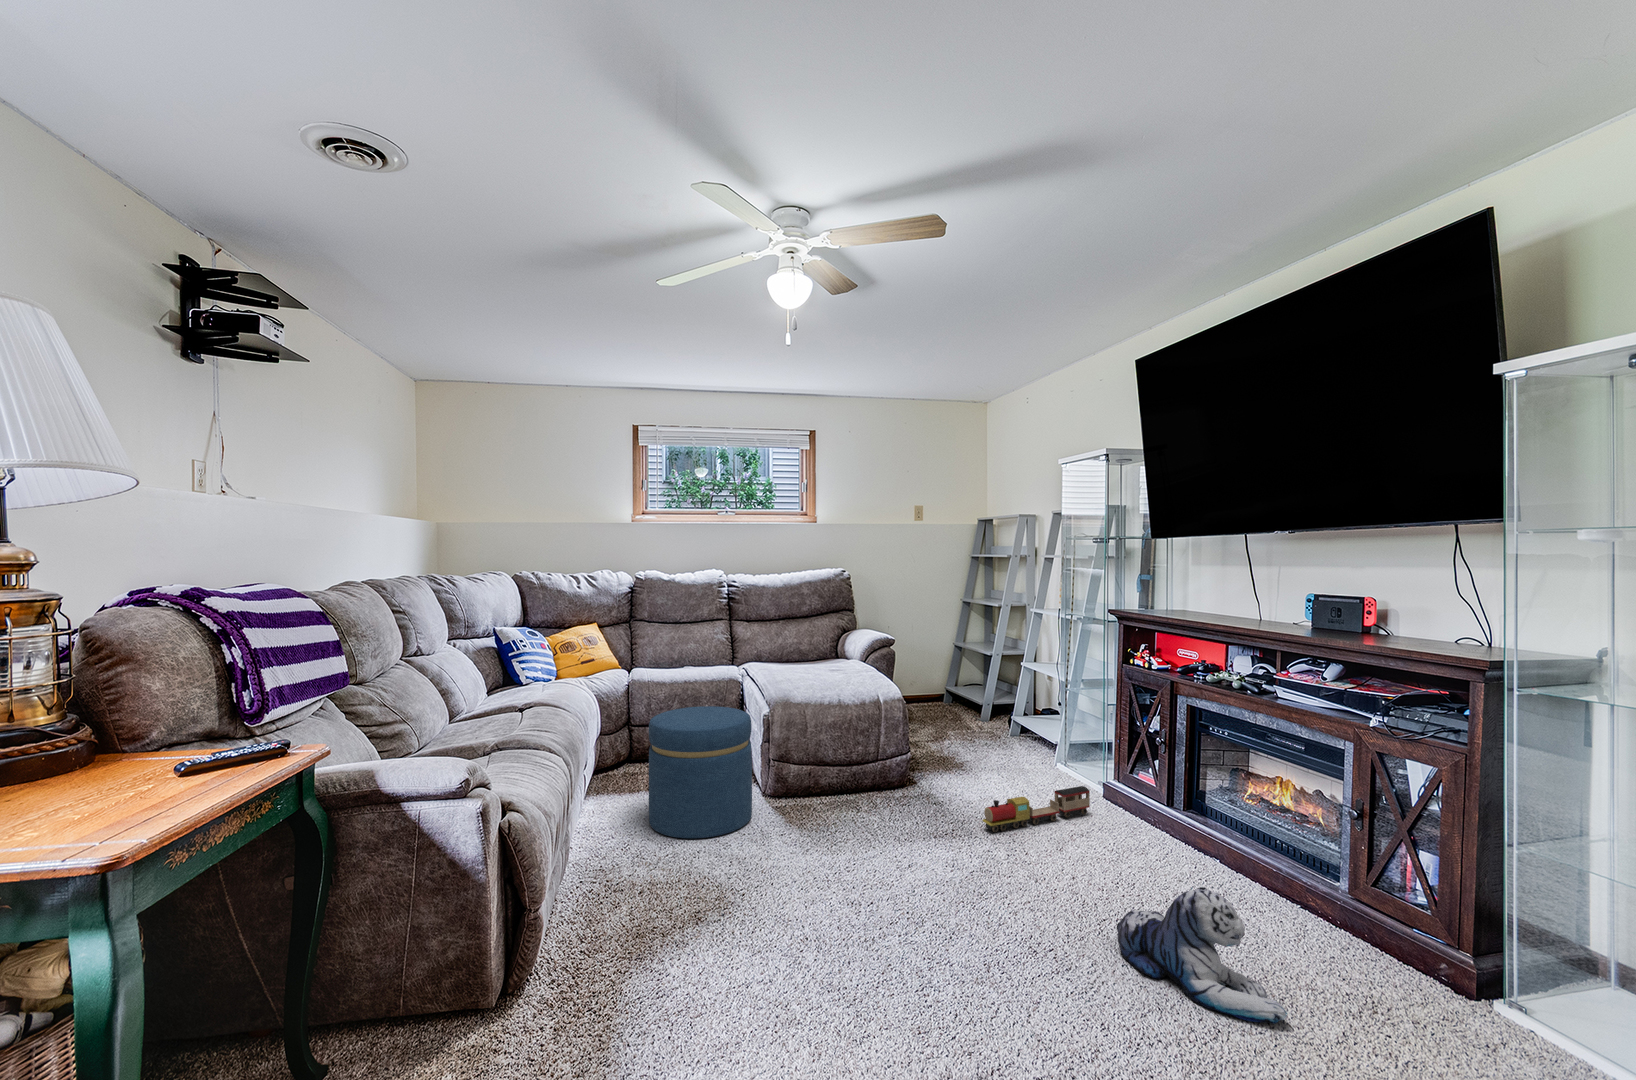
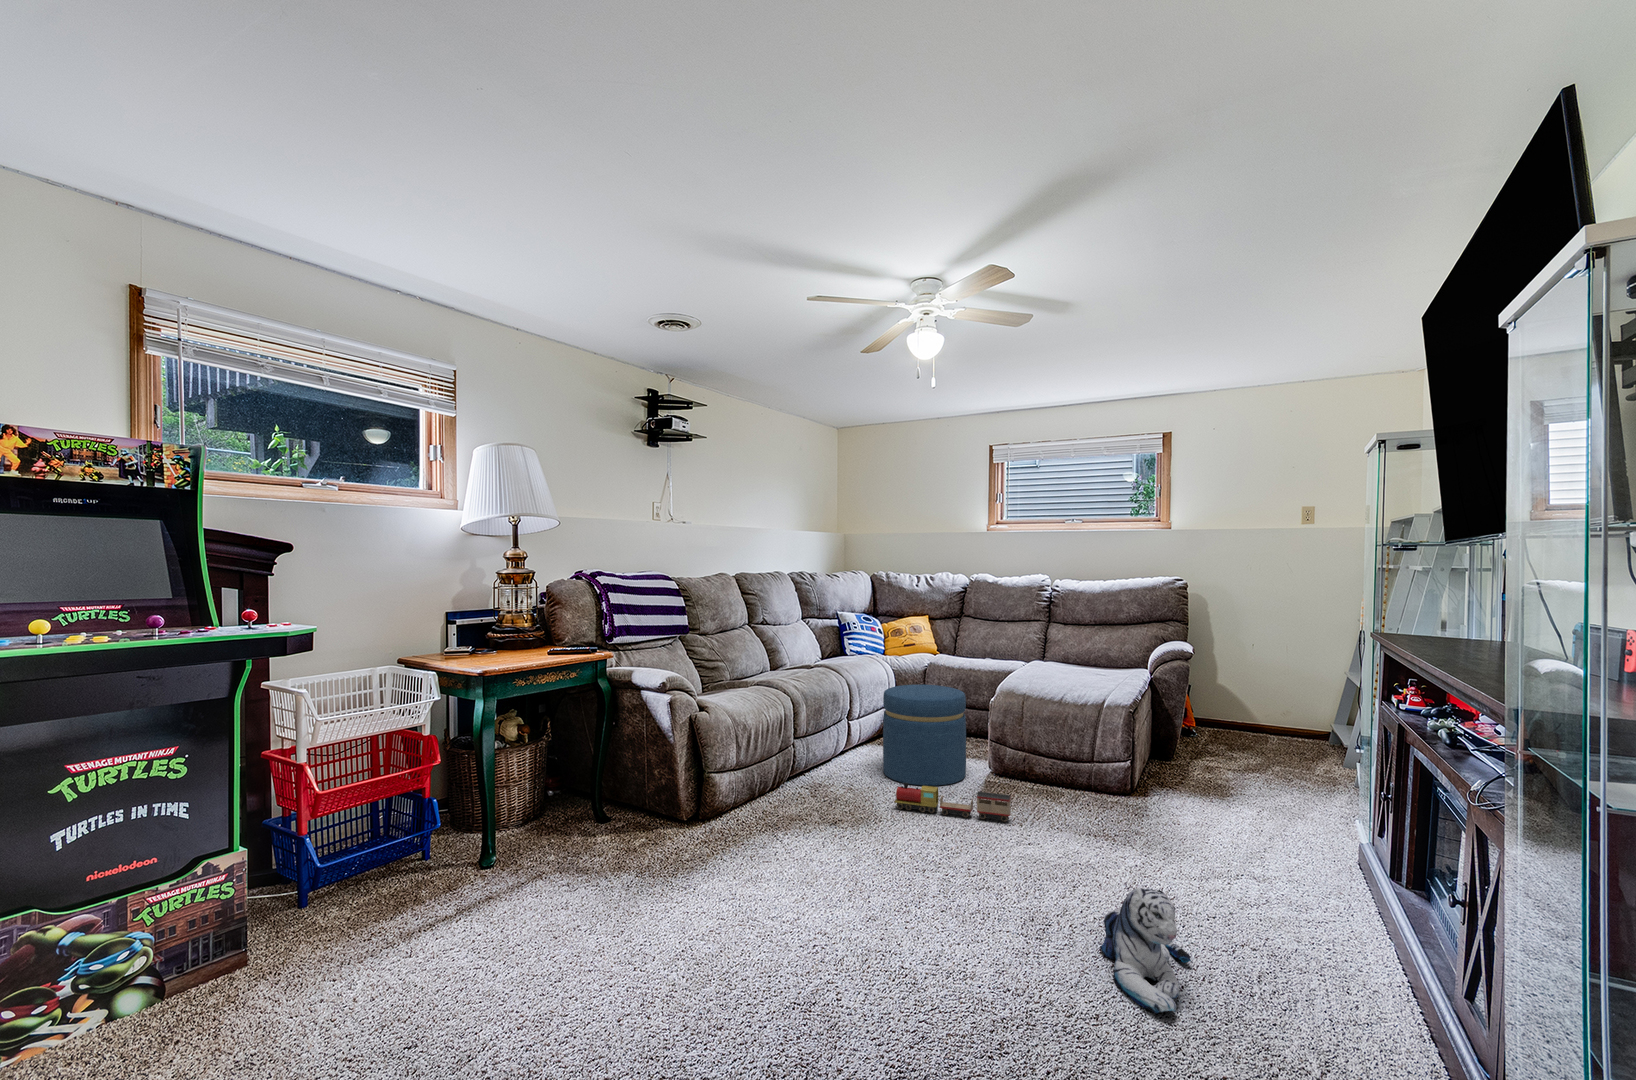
toy train: present [982,786,1090,832] -> present [894,783,1011,822]

